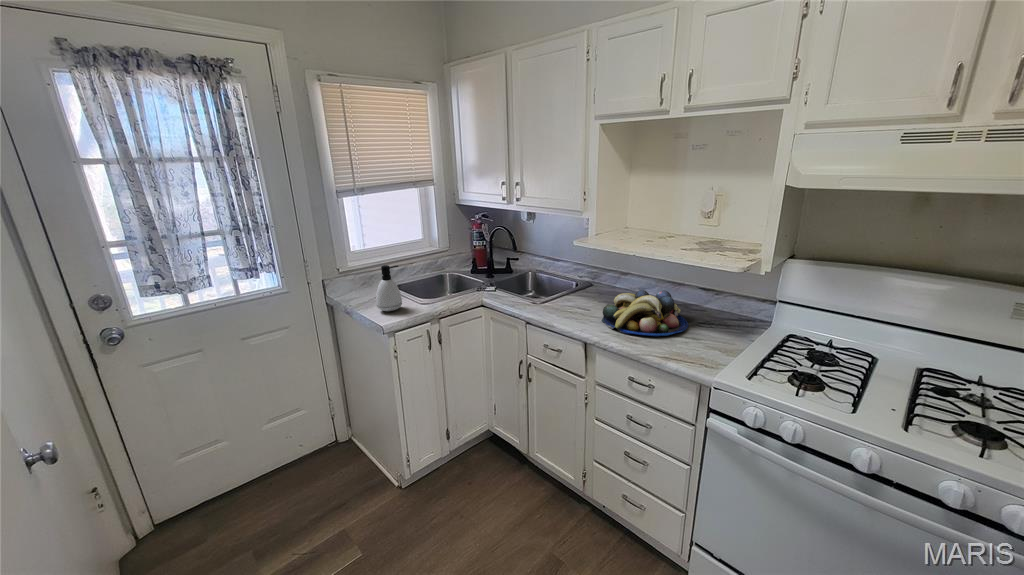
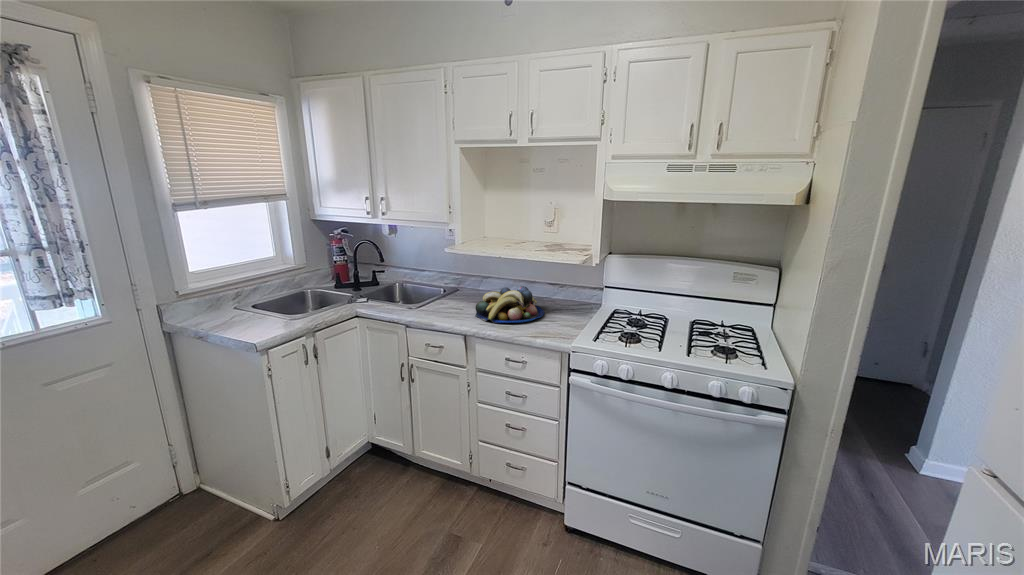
soap dispenser: present [376,265,402,311] -> none [240,281,271,330]

